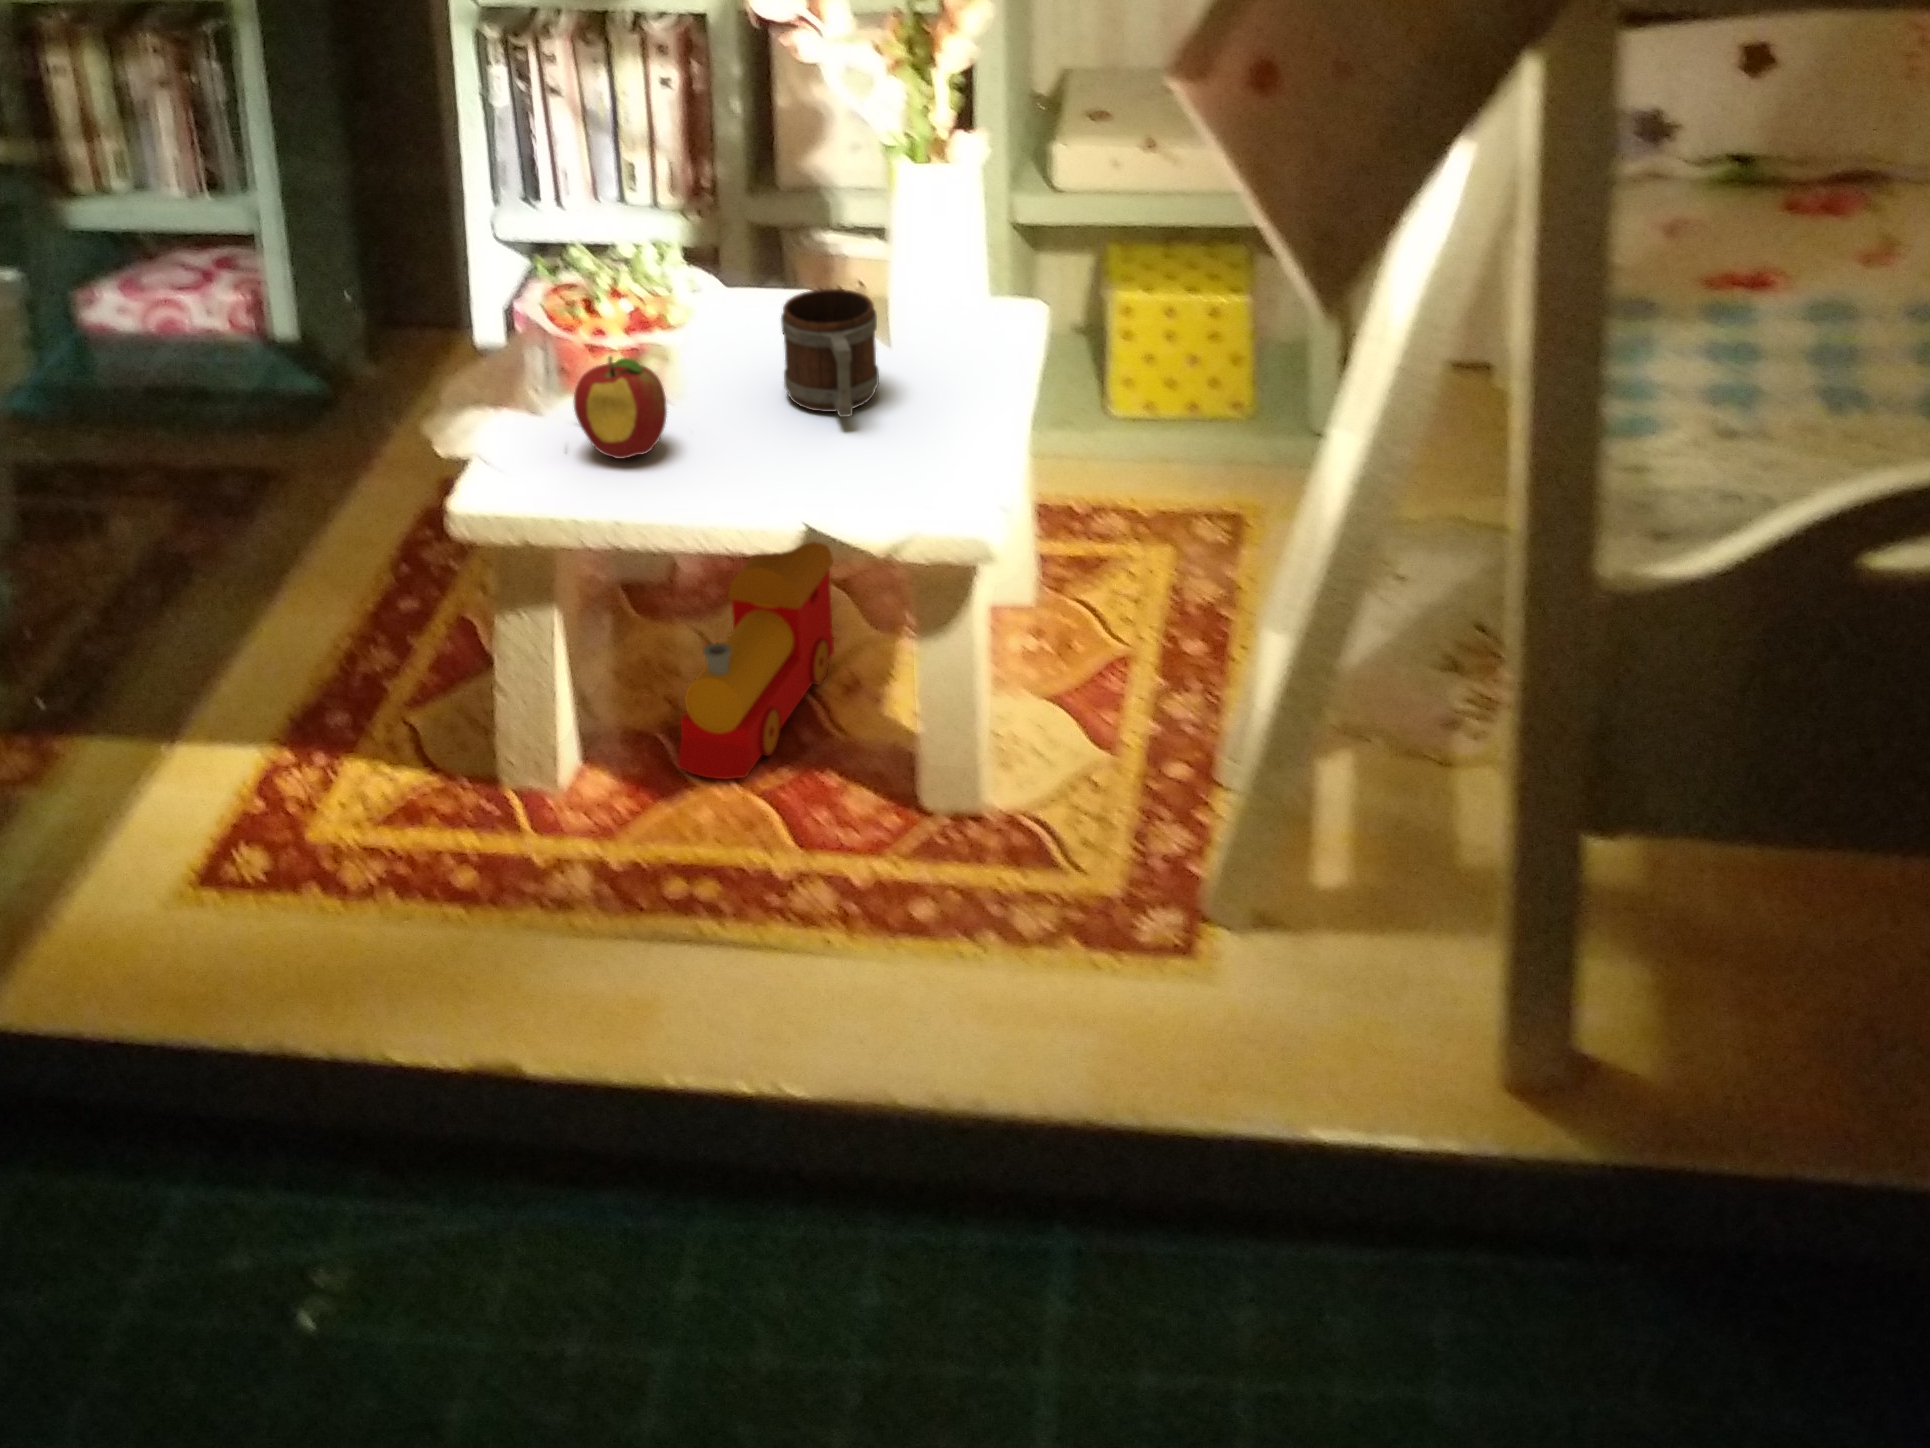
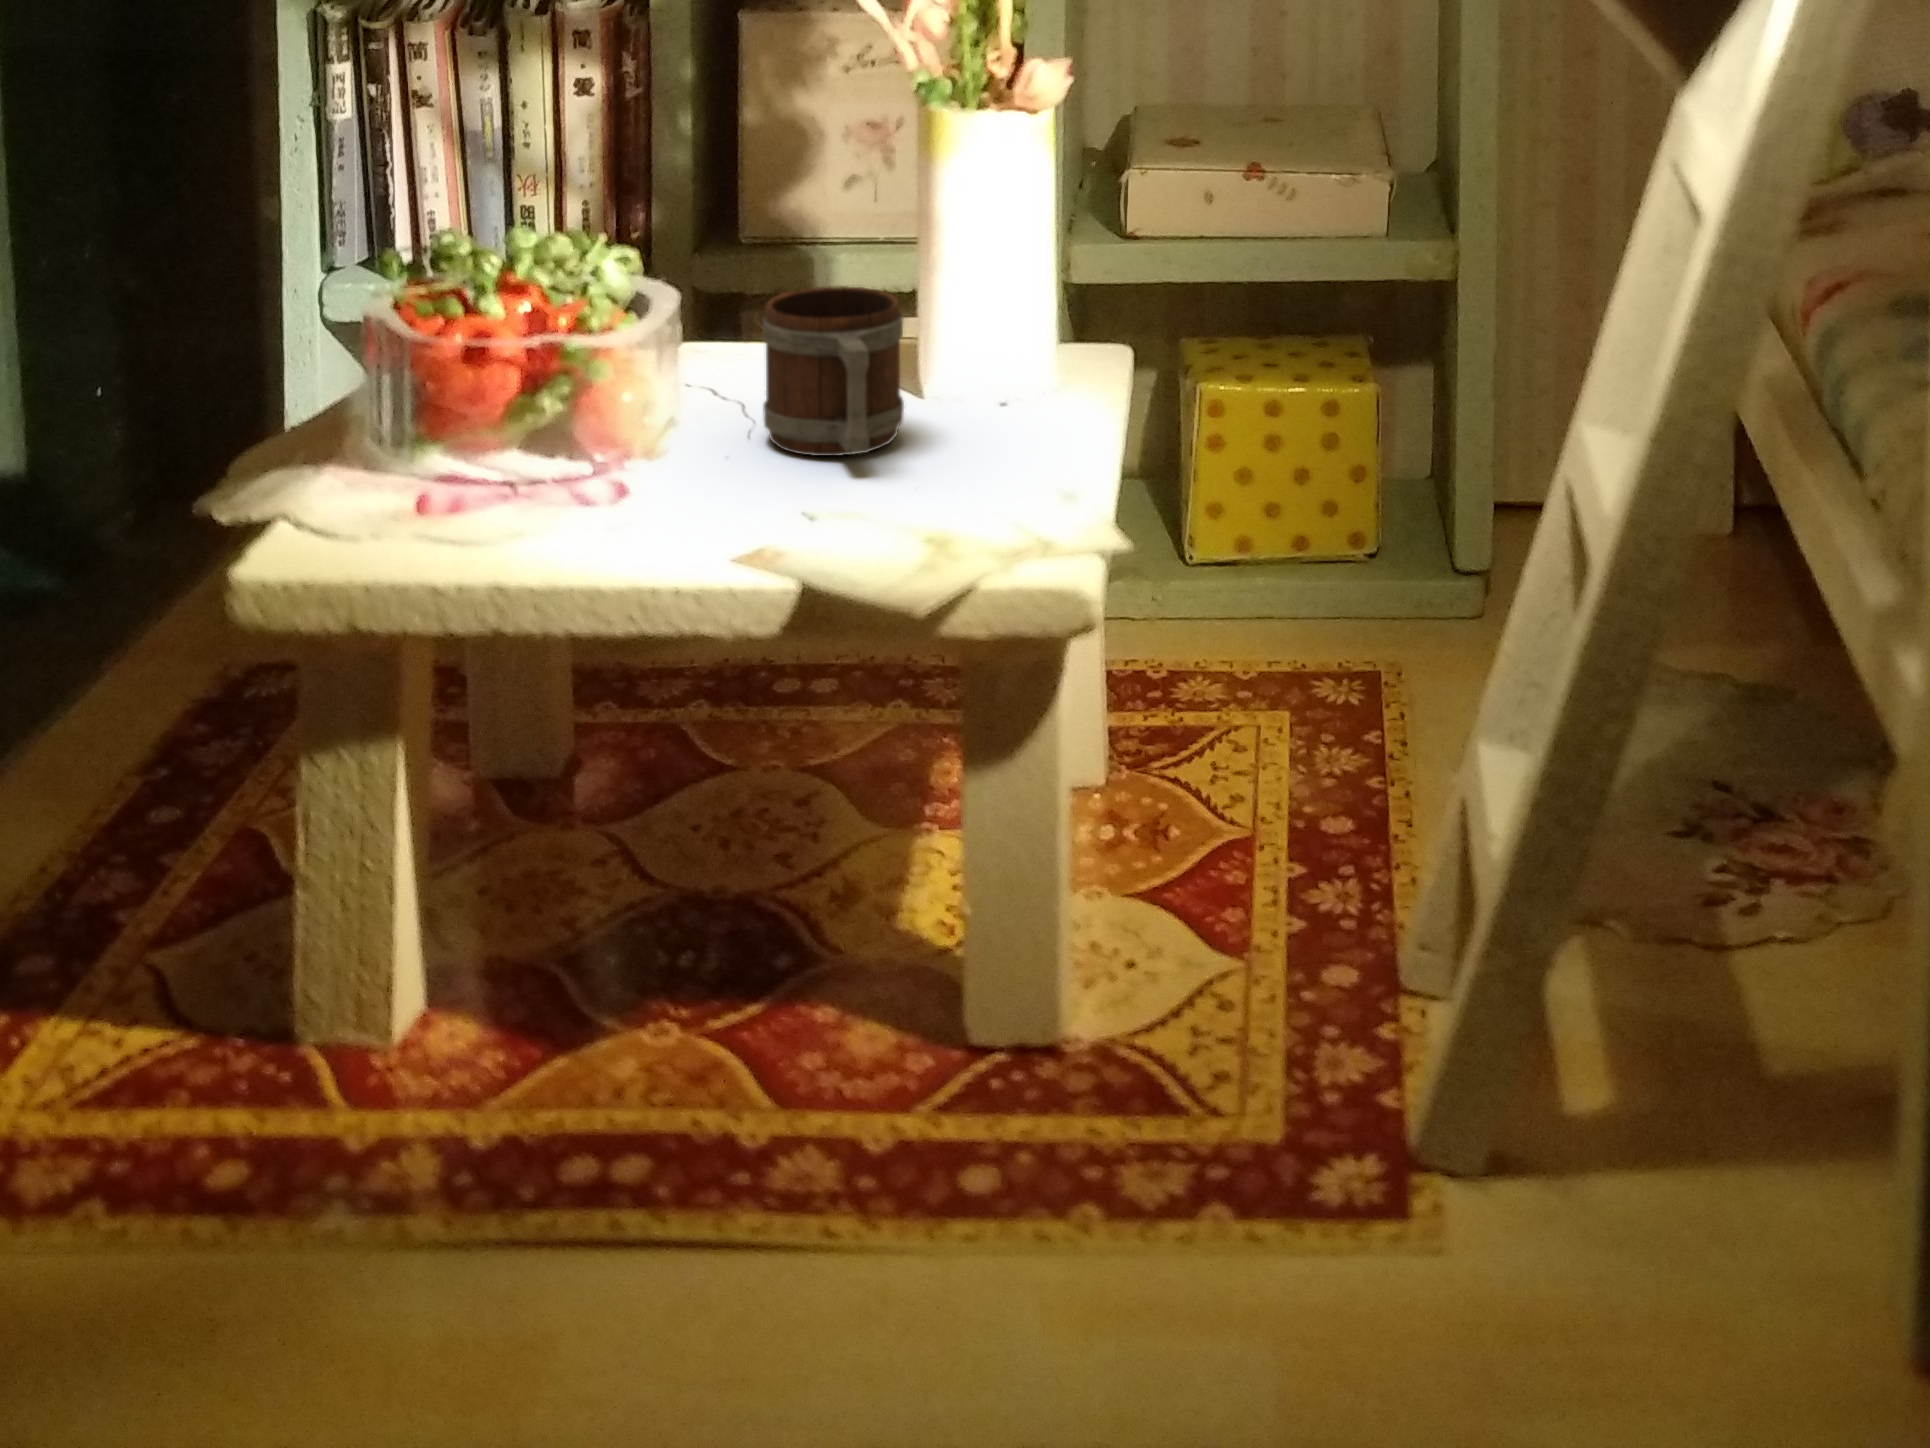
apple: present [573,356,667,459] -> none [445,348,589,508]
toy train: present [678,542,834,779] -> none [583,653,824,1018]

